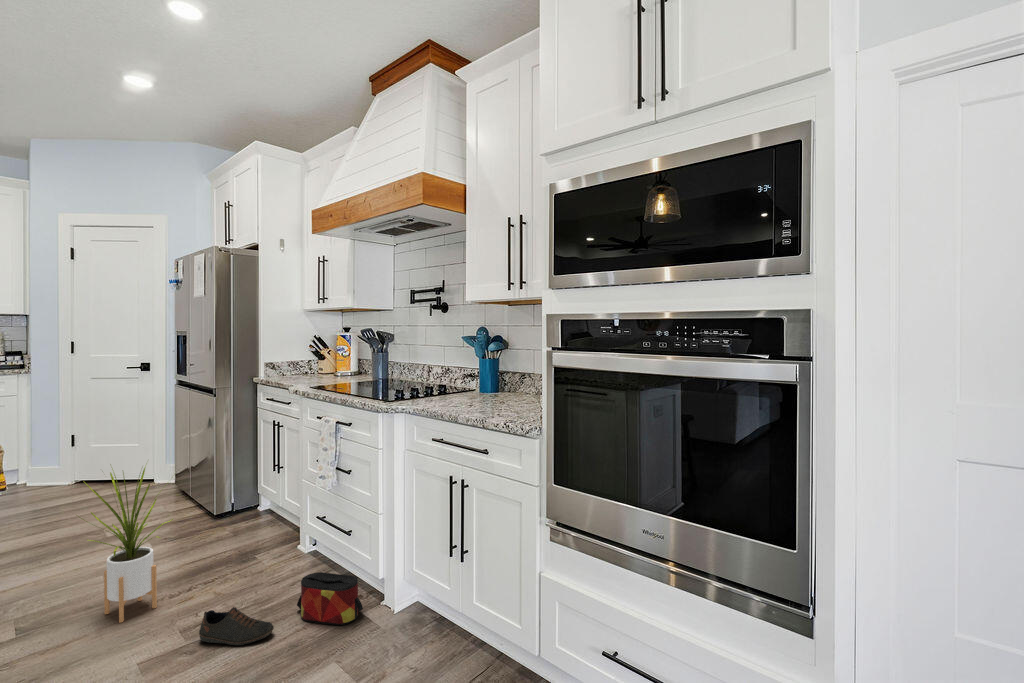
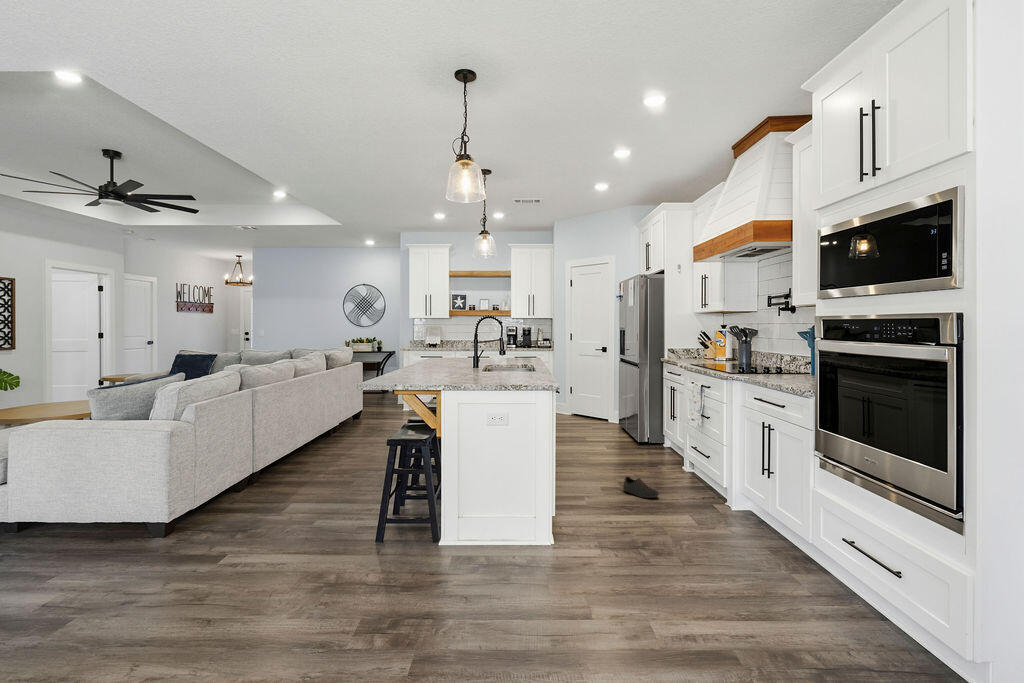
house plant: present [78,466,173,623] -> none [573,396,615,476]
bag: present [297,572,363,625] -> none [673,473,711,505]

